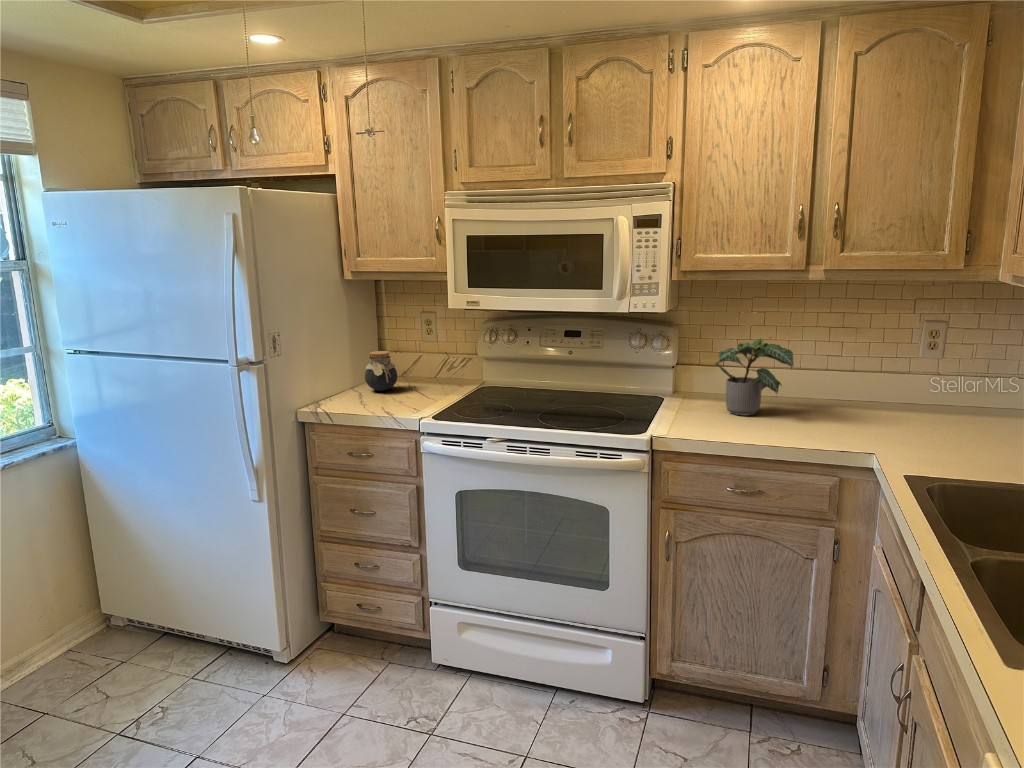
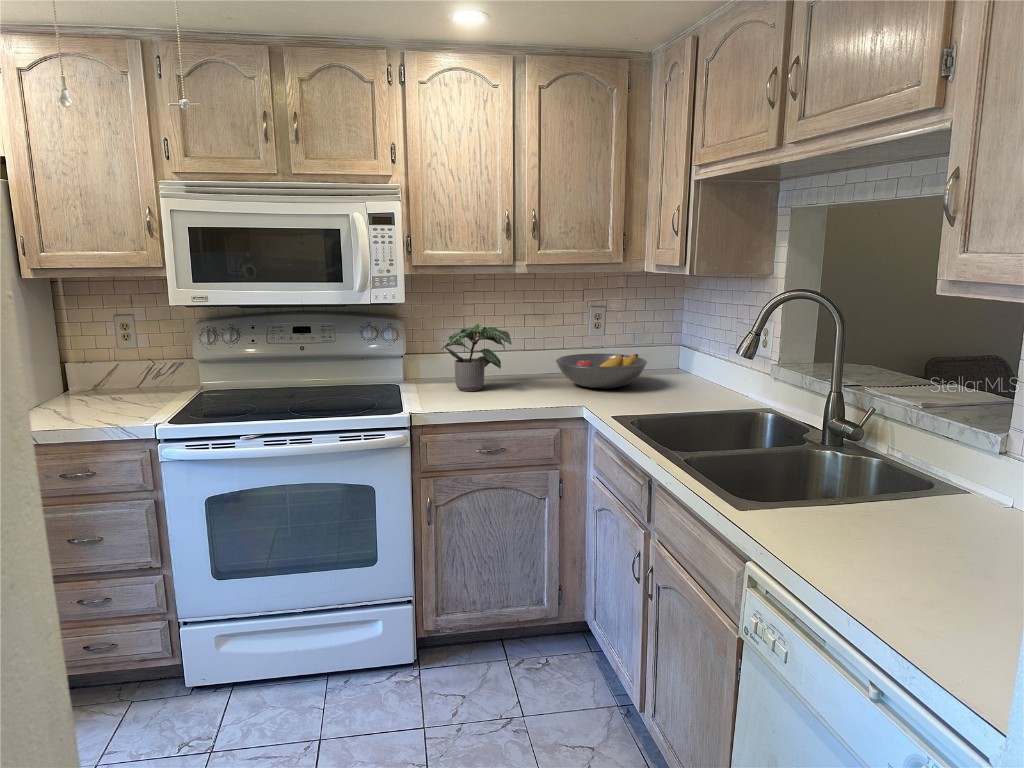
jar: present [365,351,397,391] -> none [57,359,100,405]
fruit bowl: none [856,382,991,431] -> present [556,354,647,388]

